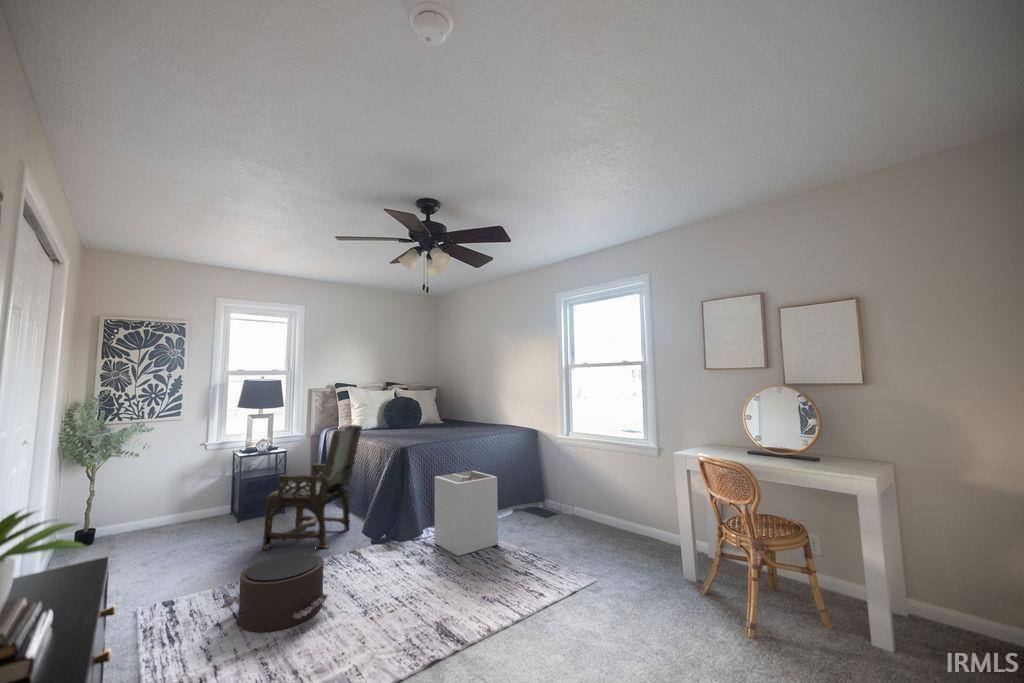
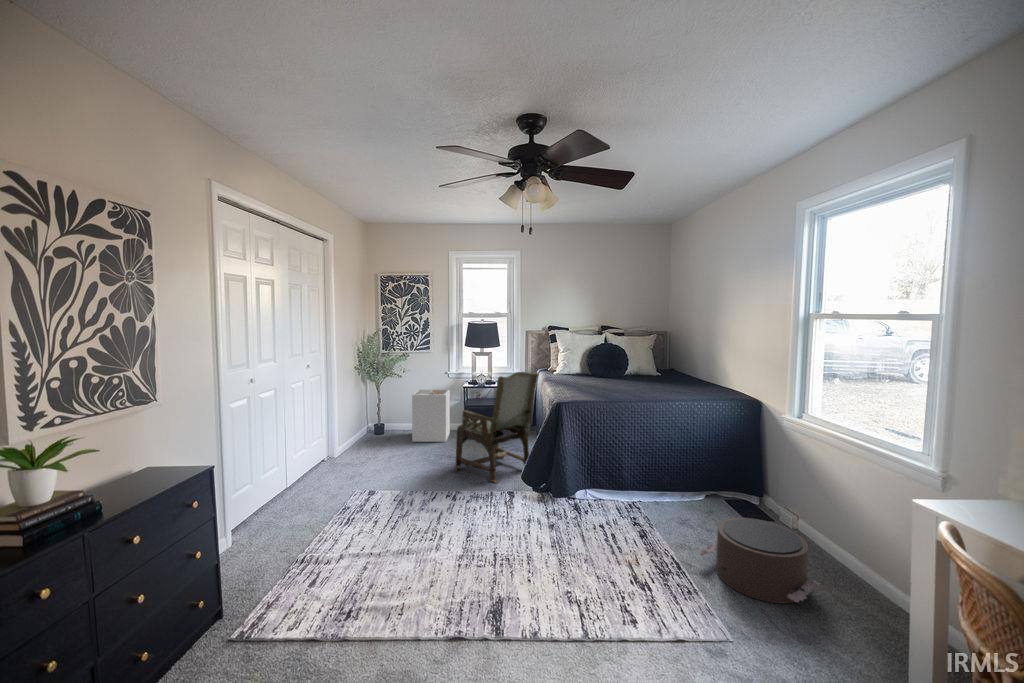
laundry hamper: present [434,471,498,556] -> present [412,390,450,442]
pouf: present [220,553,328,632] -> present [699,518,819,603]

